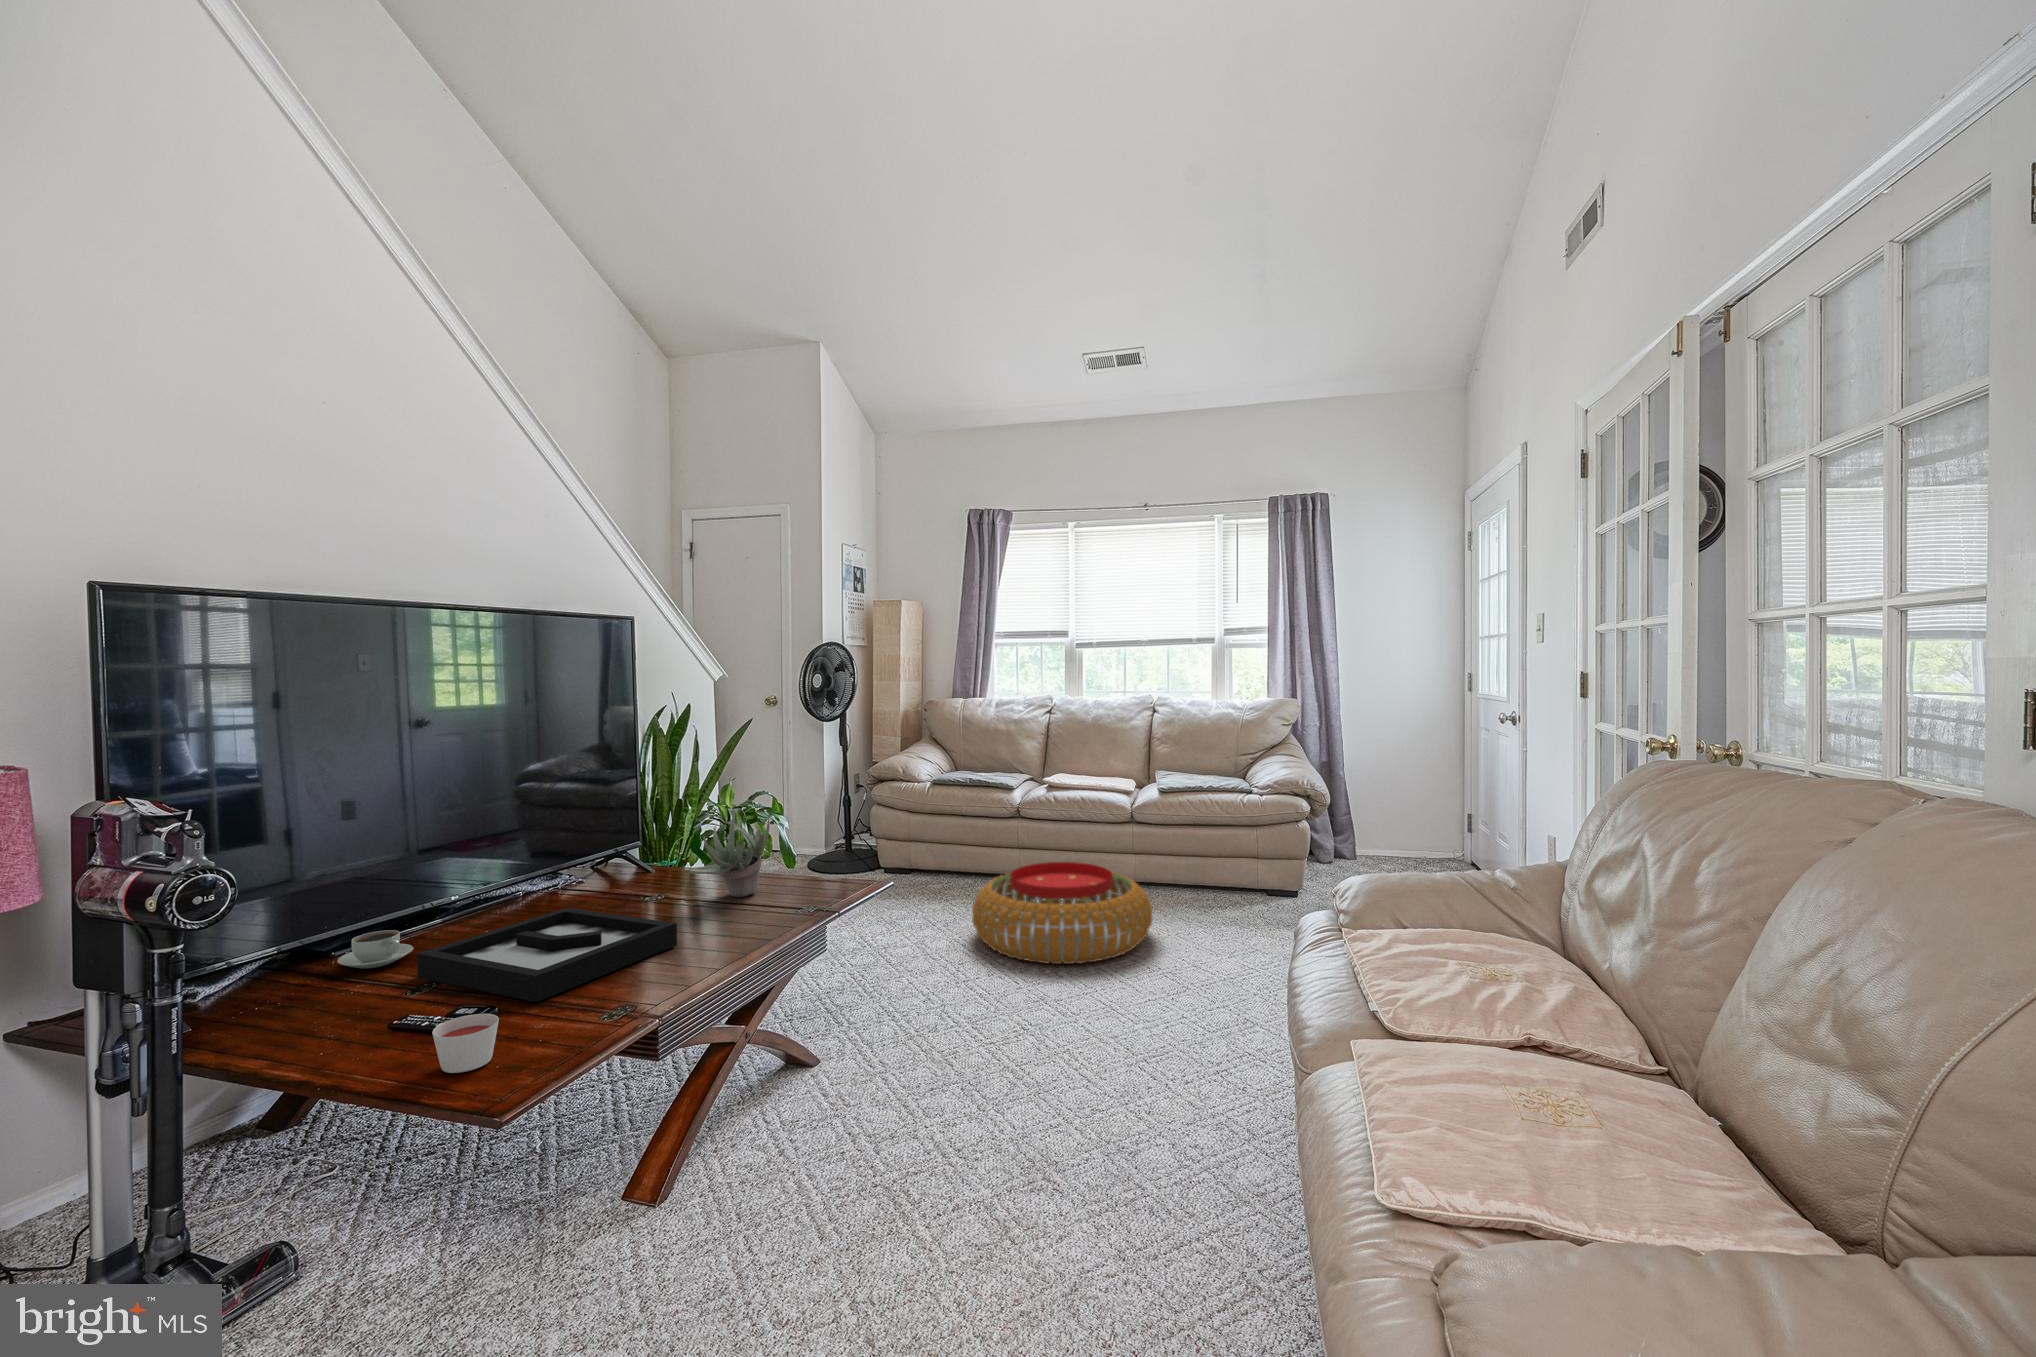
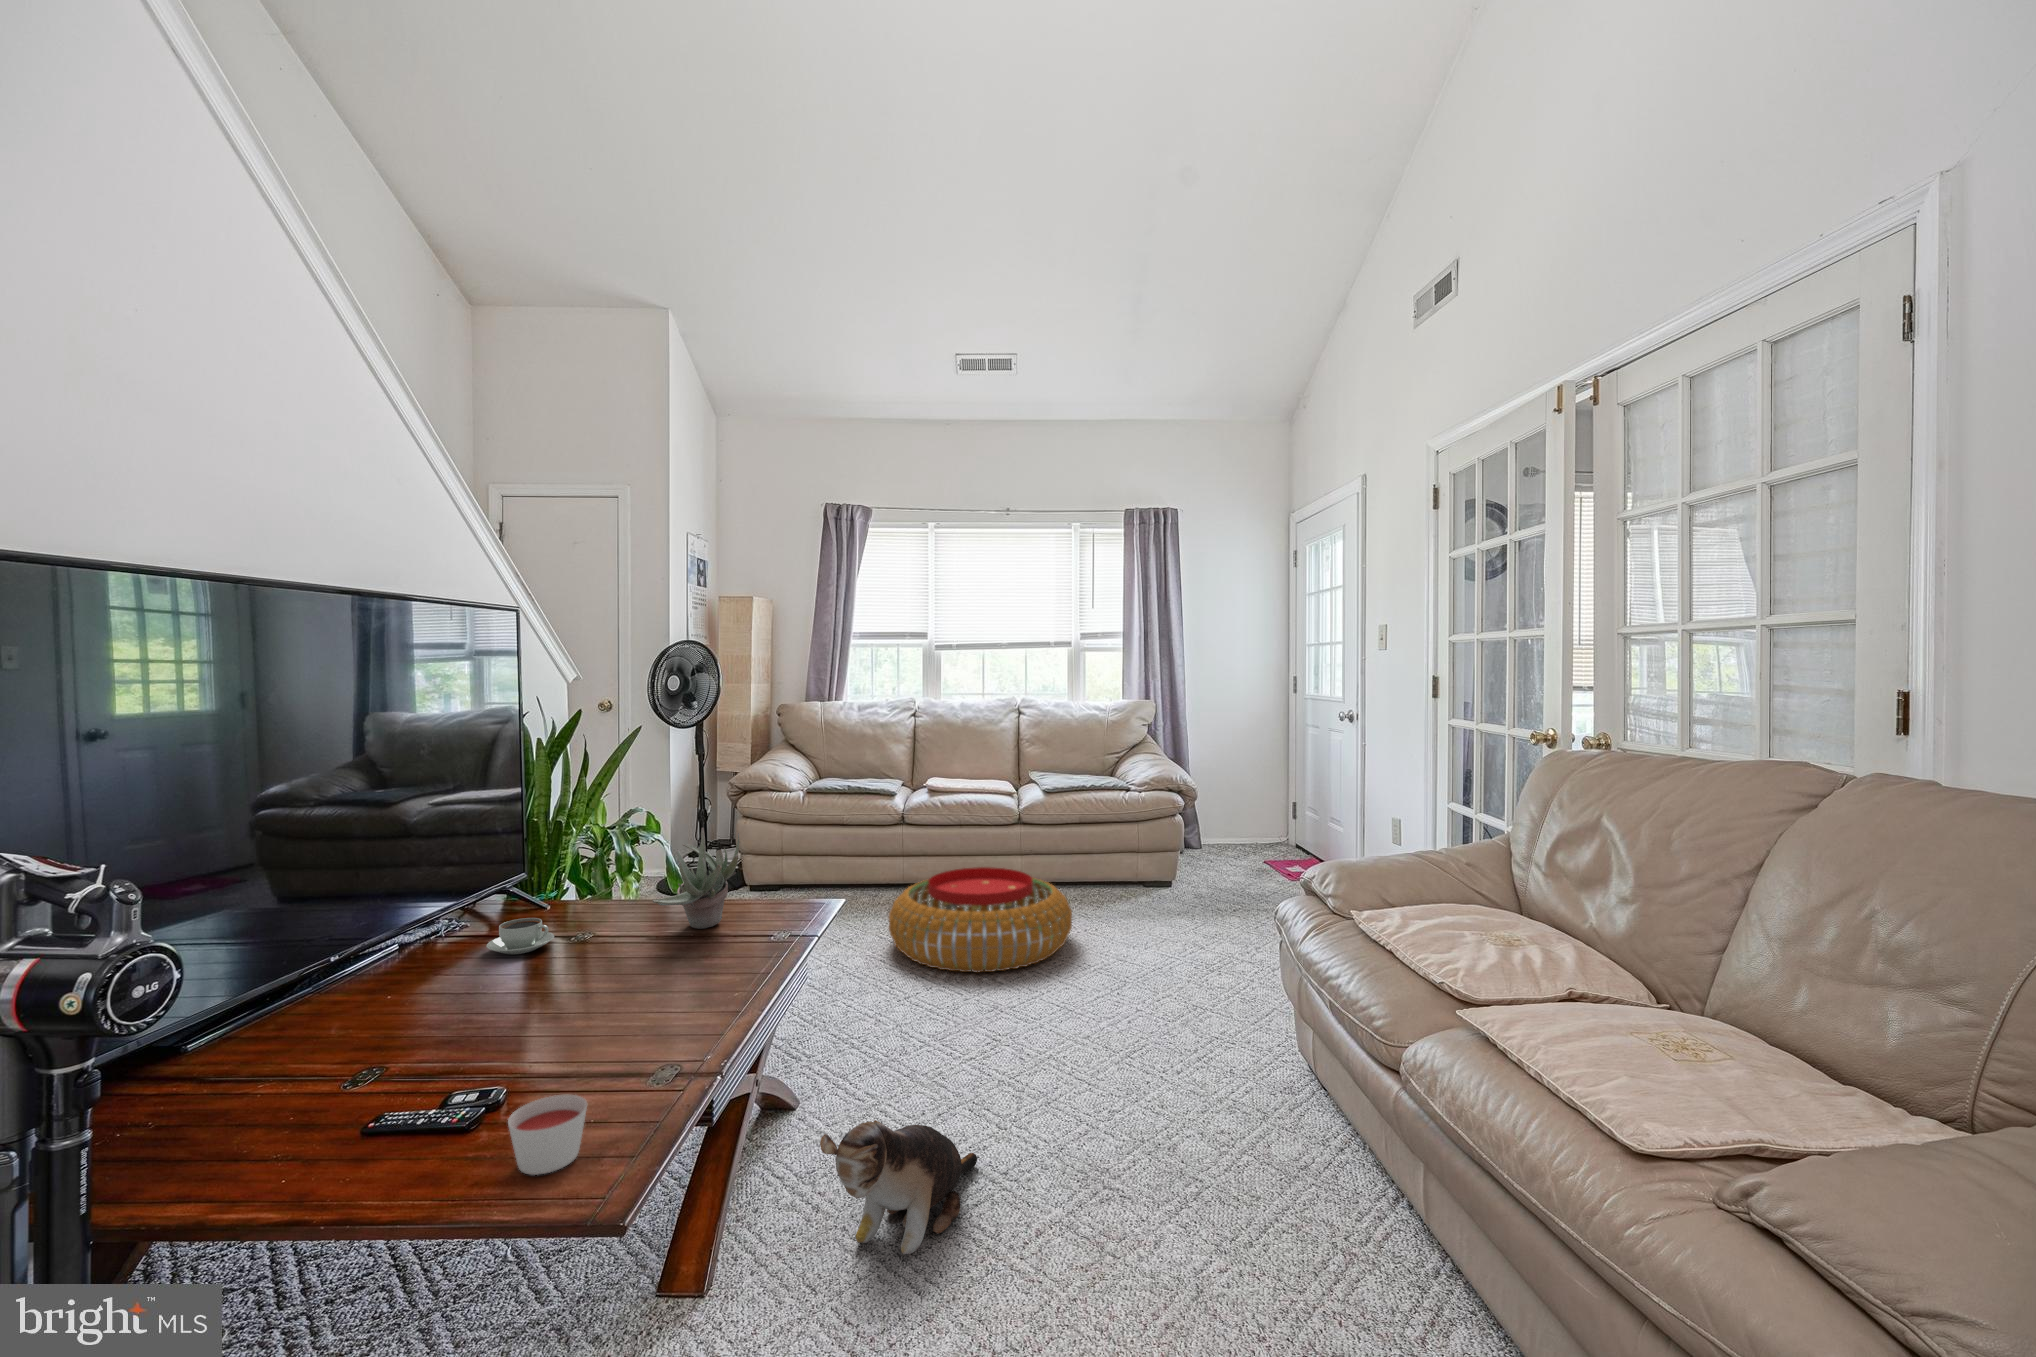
decorative tray: present [417,908,677,1002] -> none [366,958,684,1074]
coffee cup: present [337,930,413,969] -> present [486,918,554,954]
plush toy: none [748,1077,937,1204] -> present [820,1120,977,1254]

